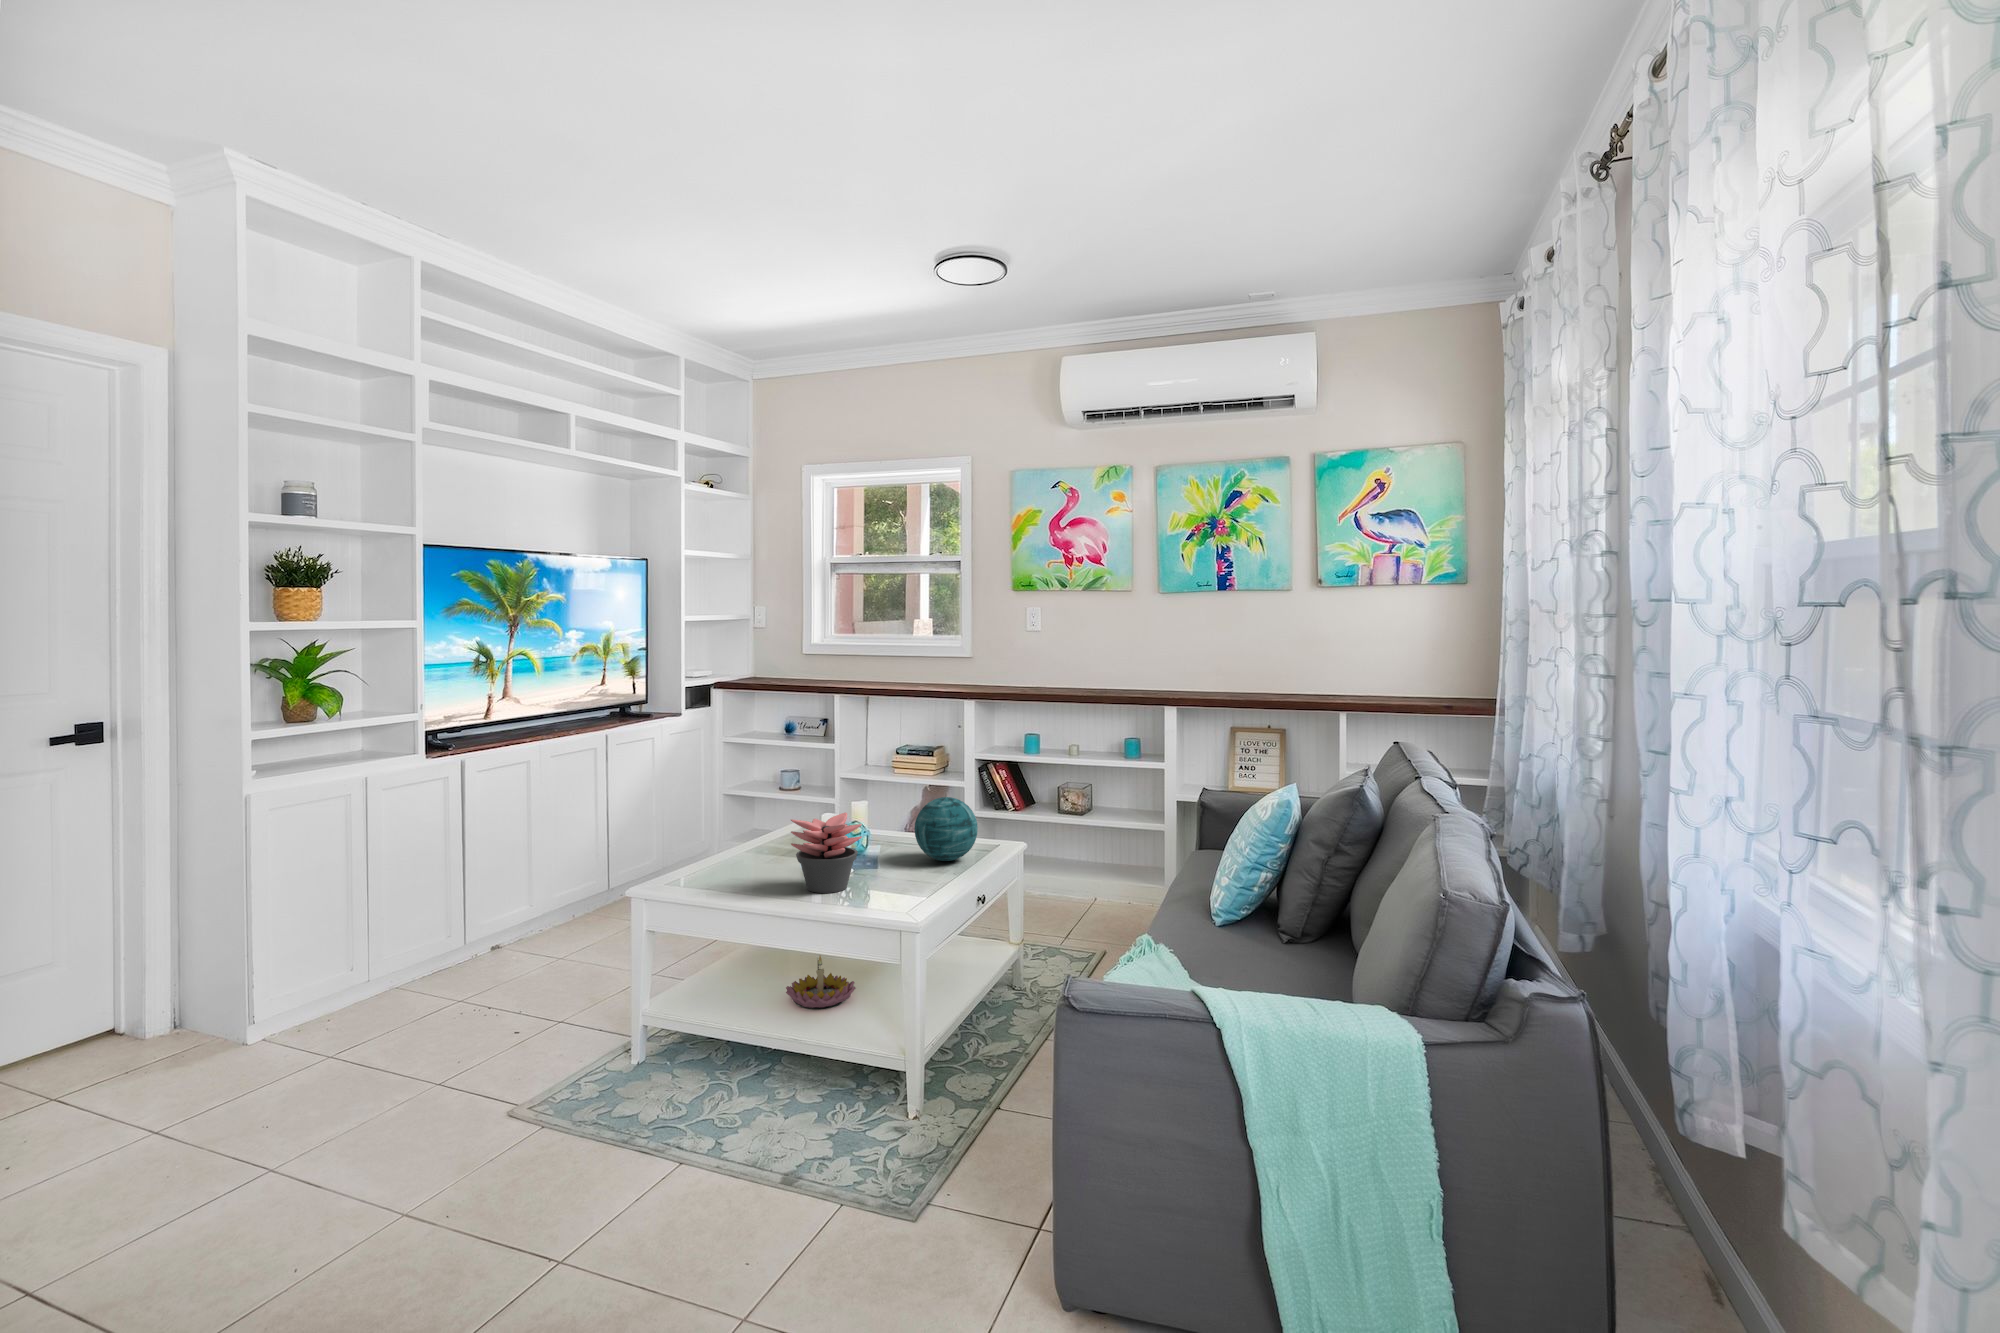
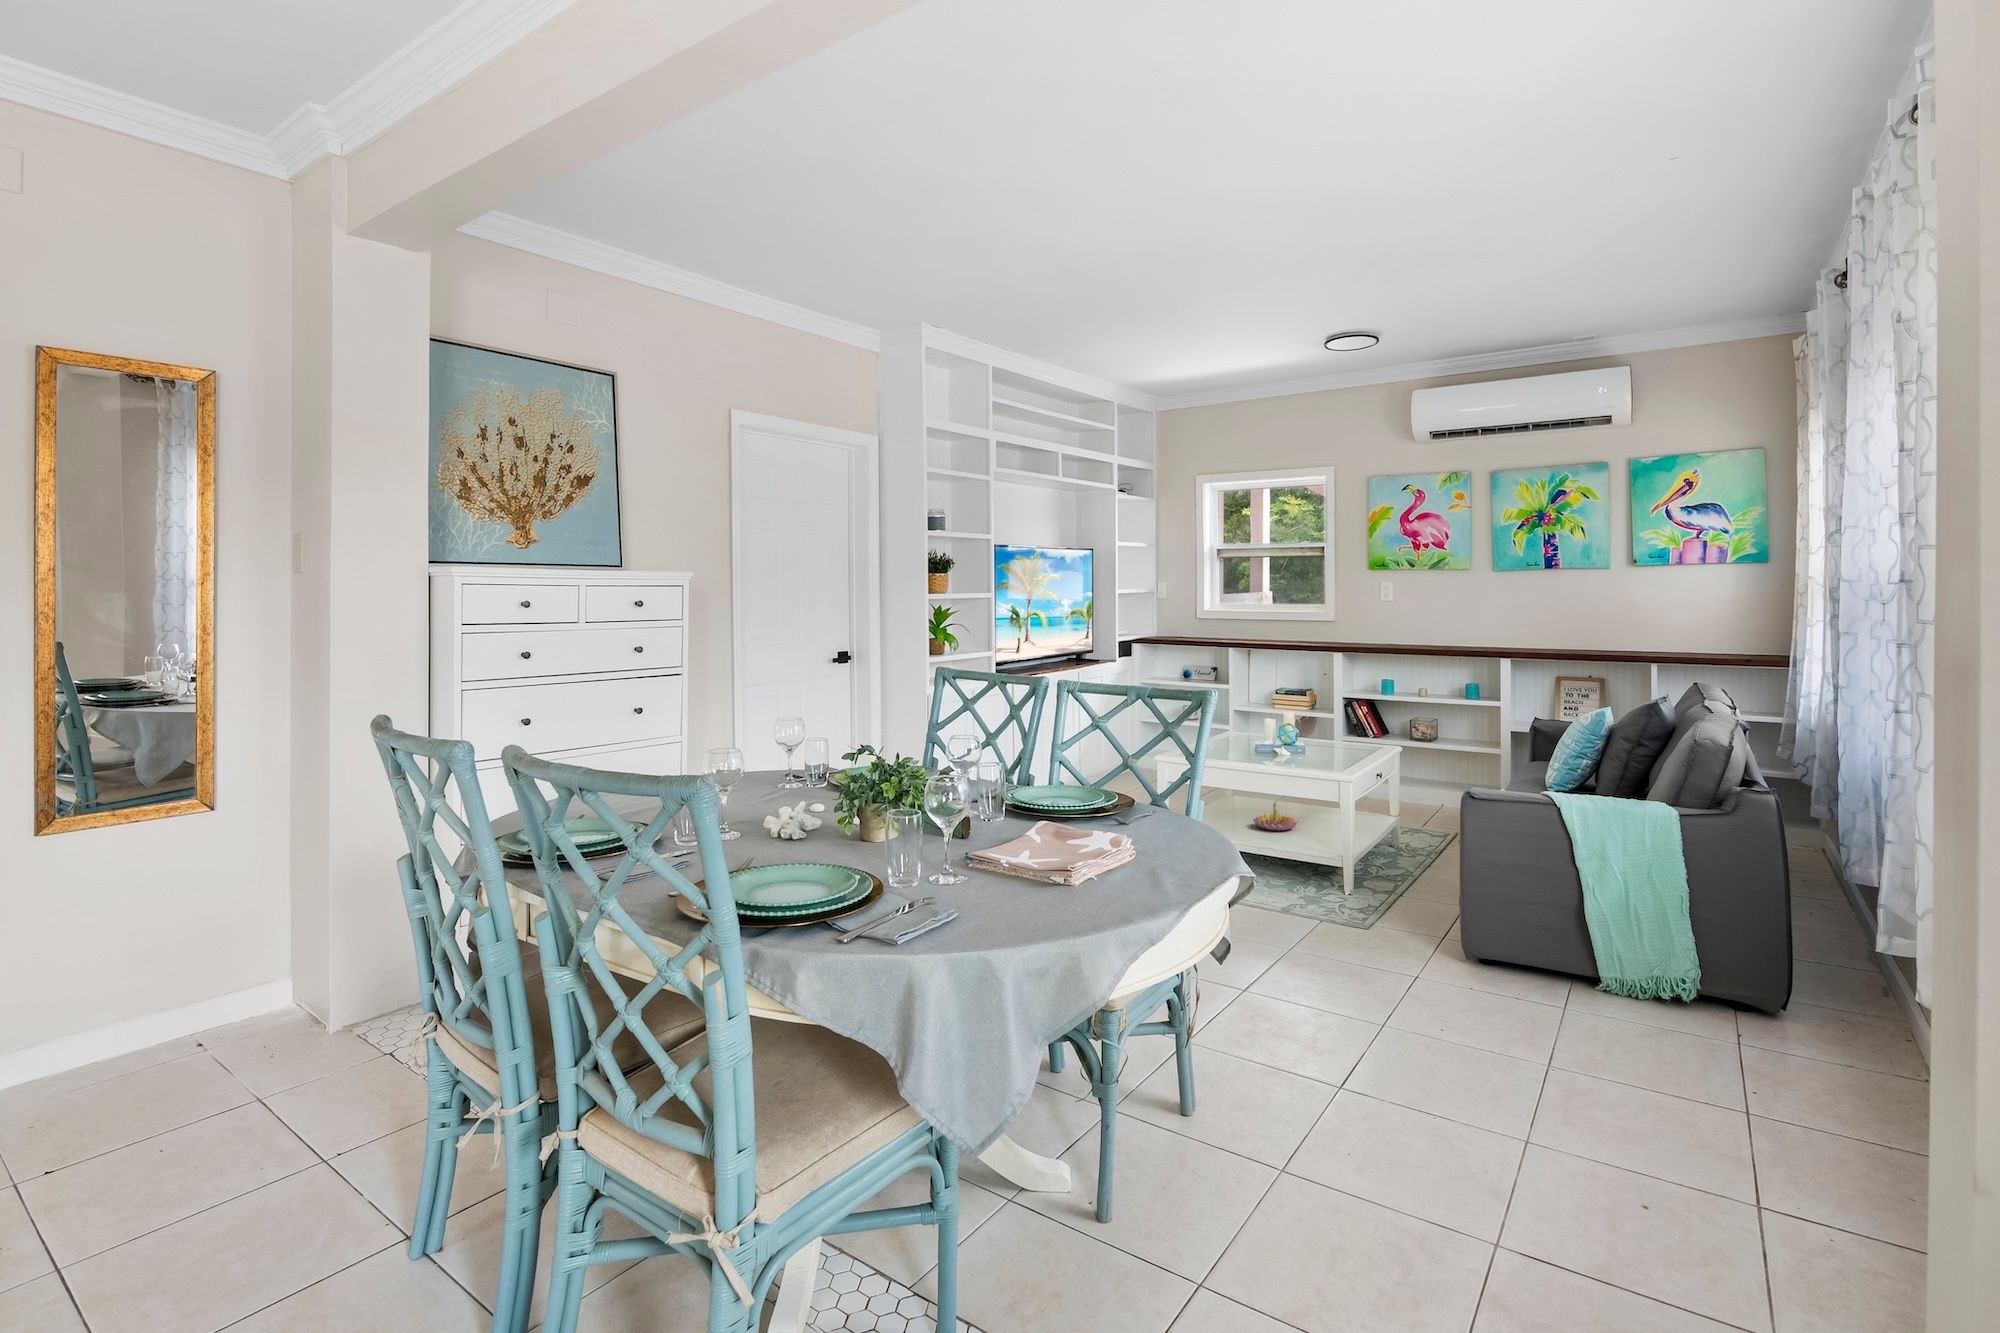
decorative orb: present [915,797,978,861] -> none [1327,709,1372,751]
succulent plant: present [791,812,862,893] -> none [1258,714,1303,761]

